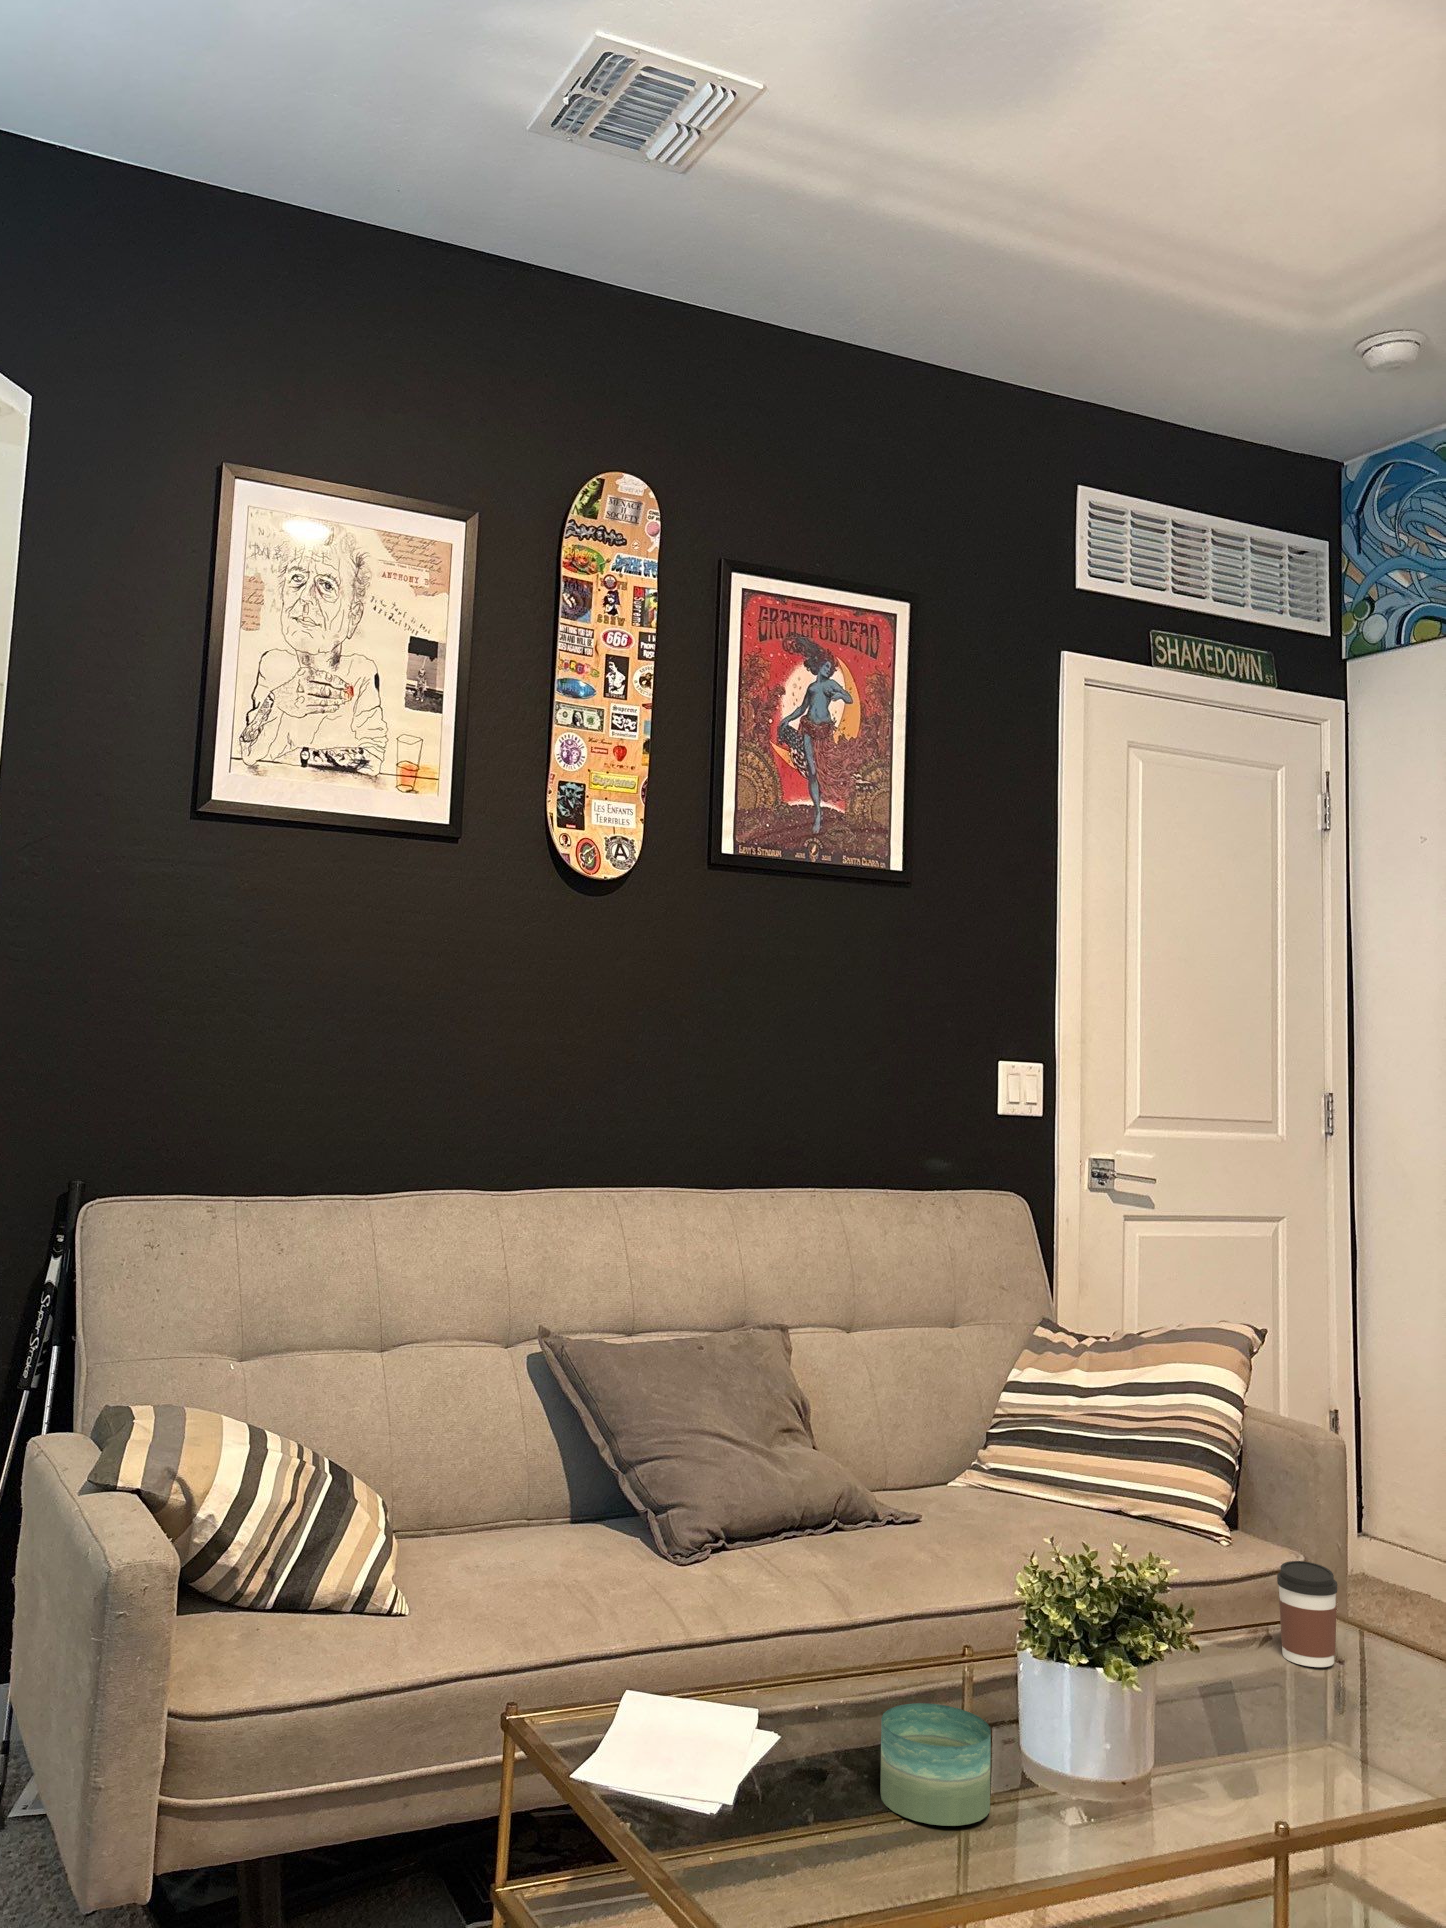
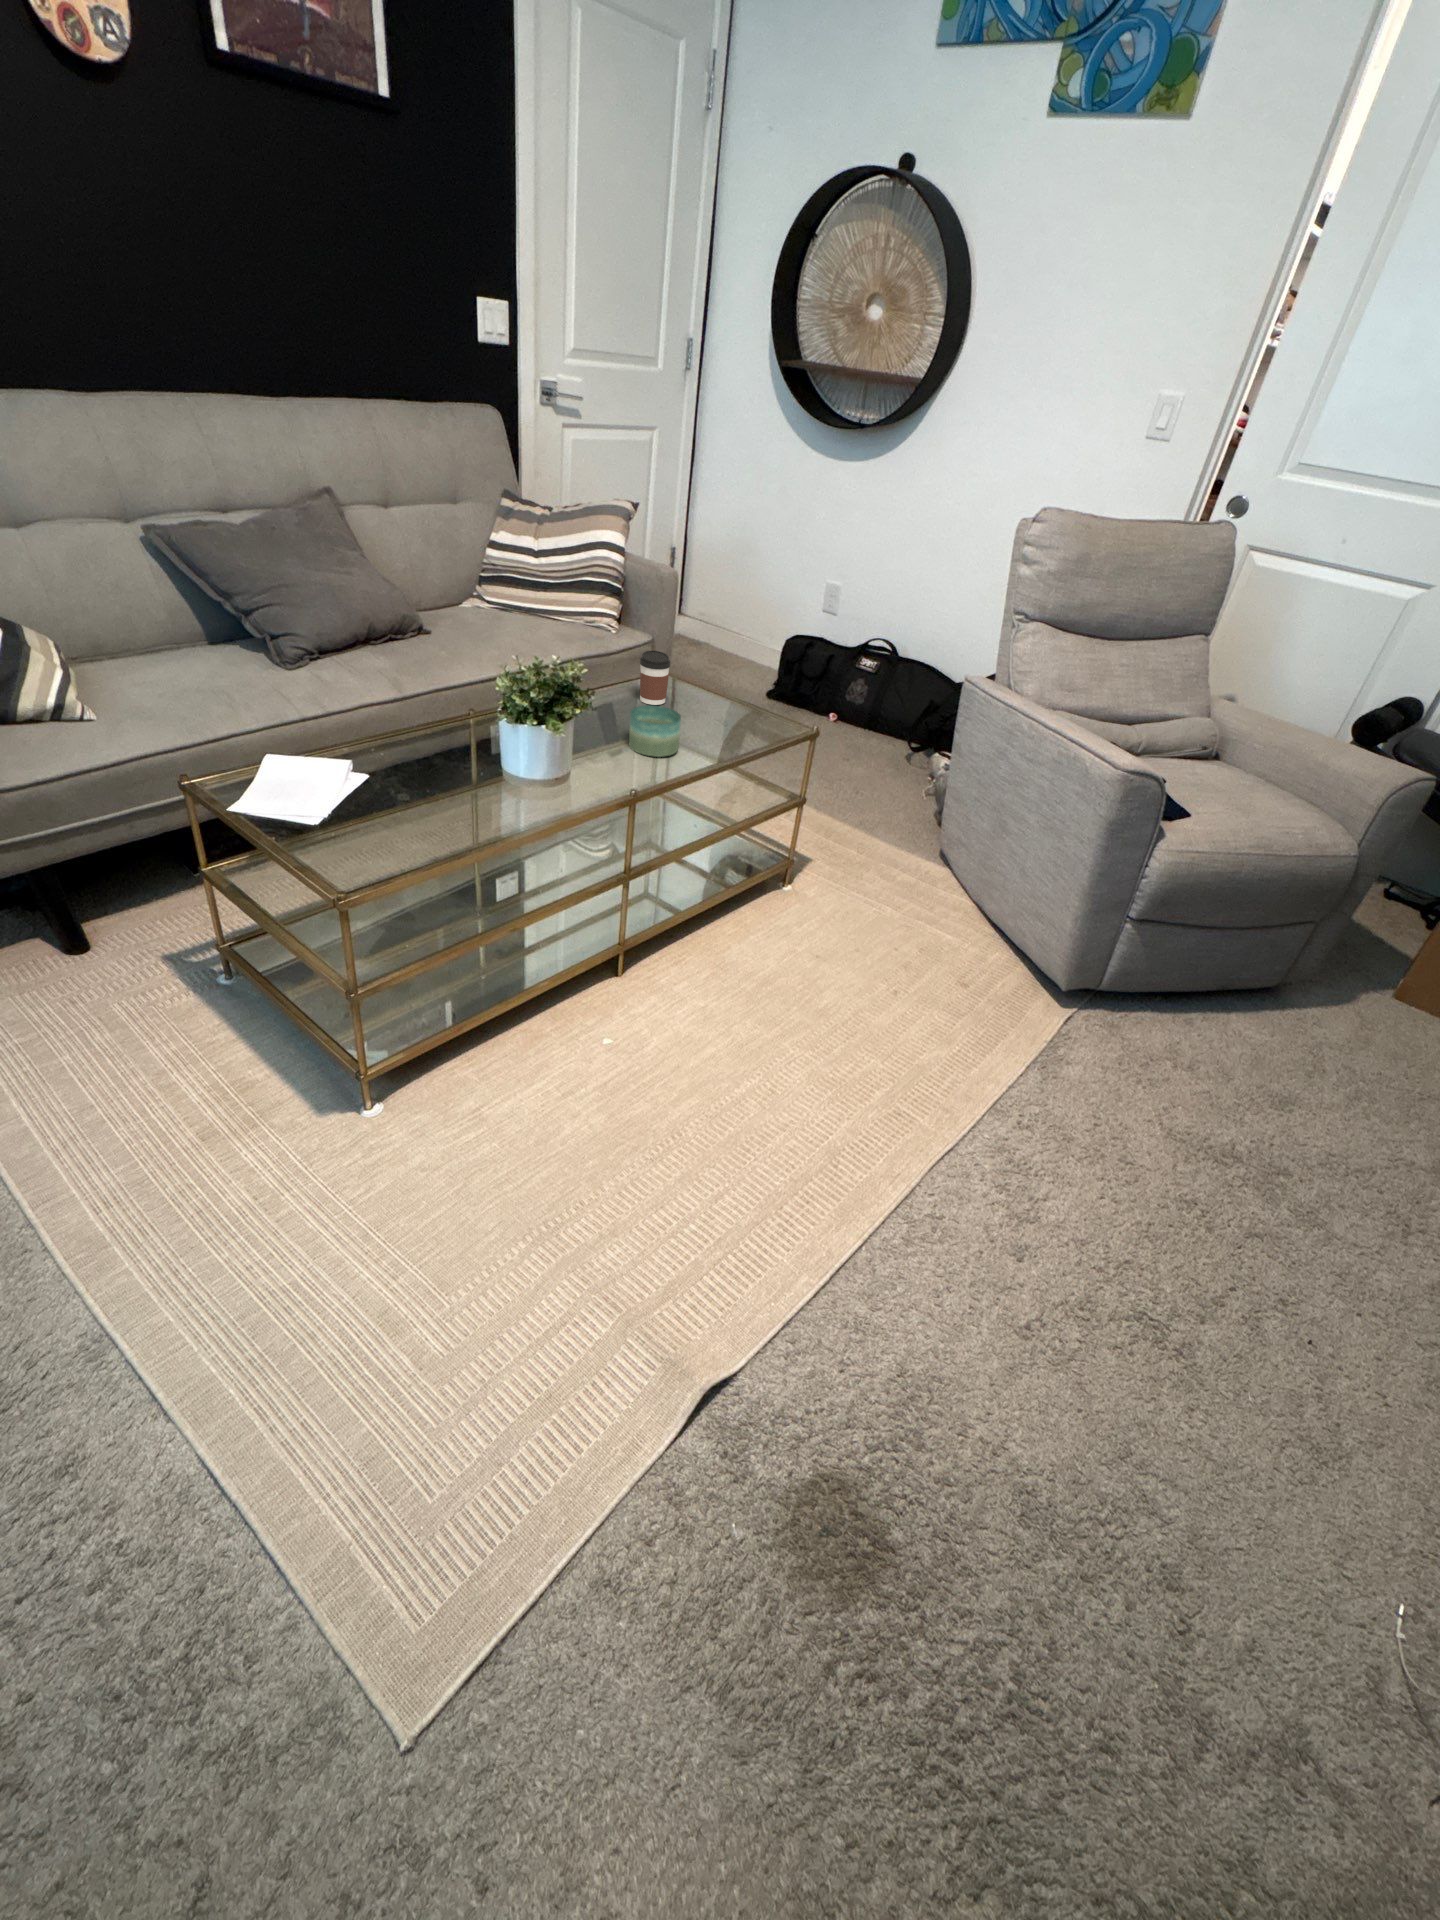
candle: present [880,1703,991,1826] -> present [629,705,681,757]

